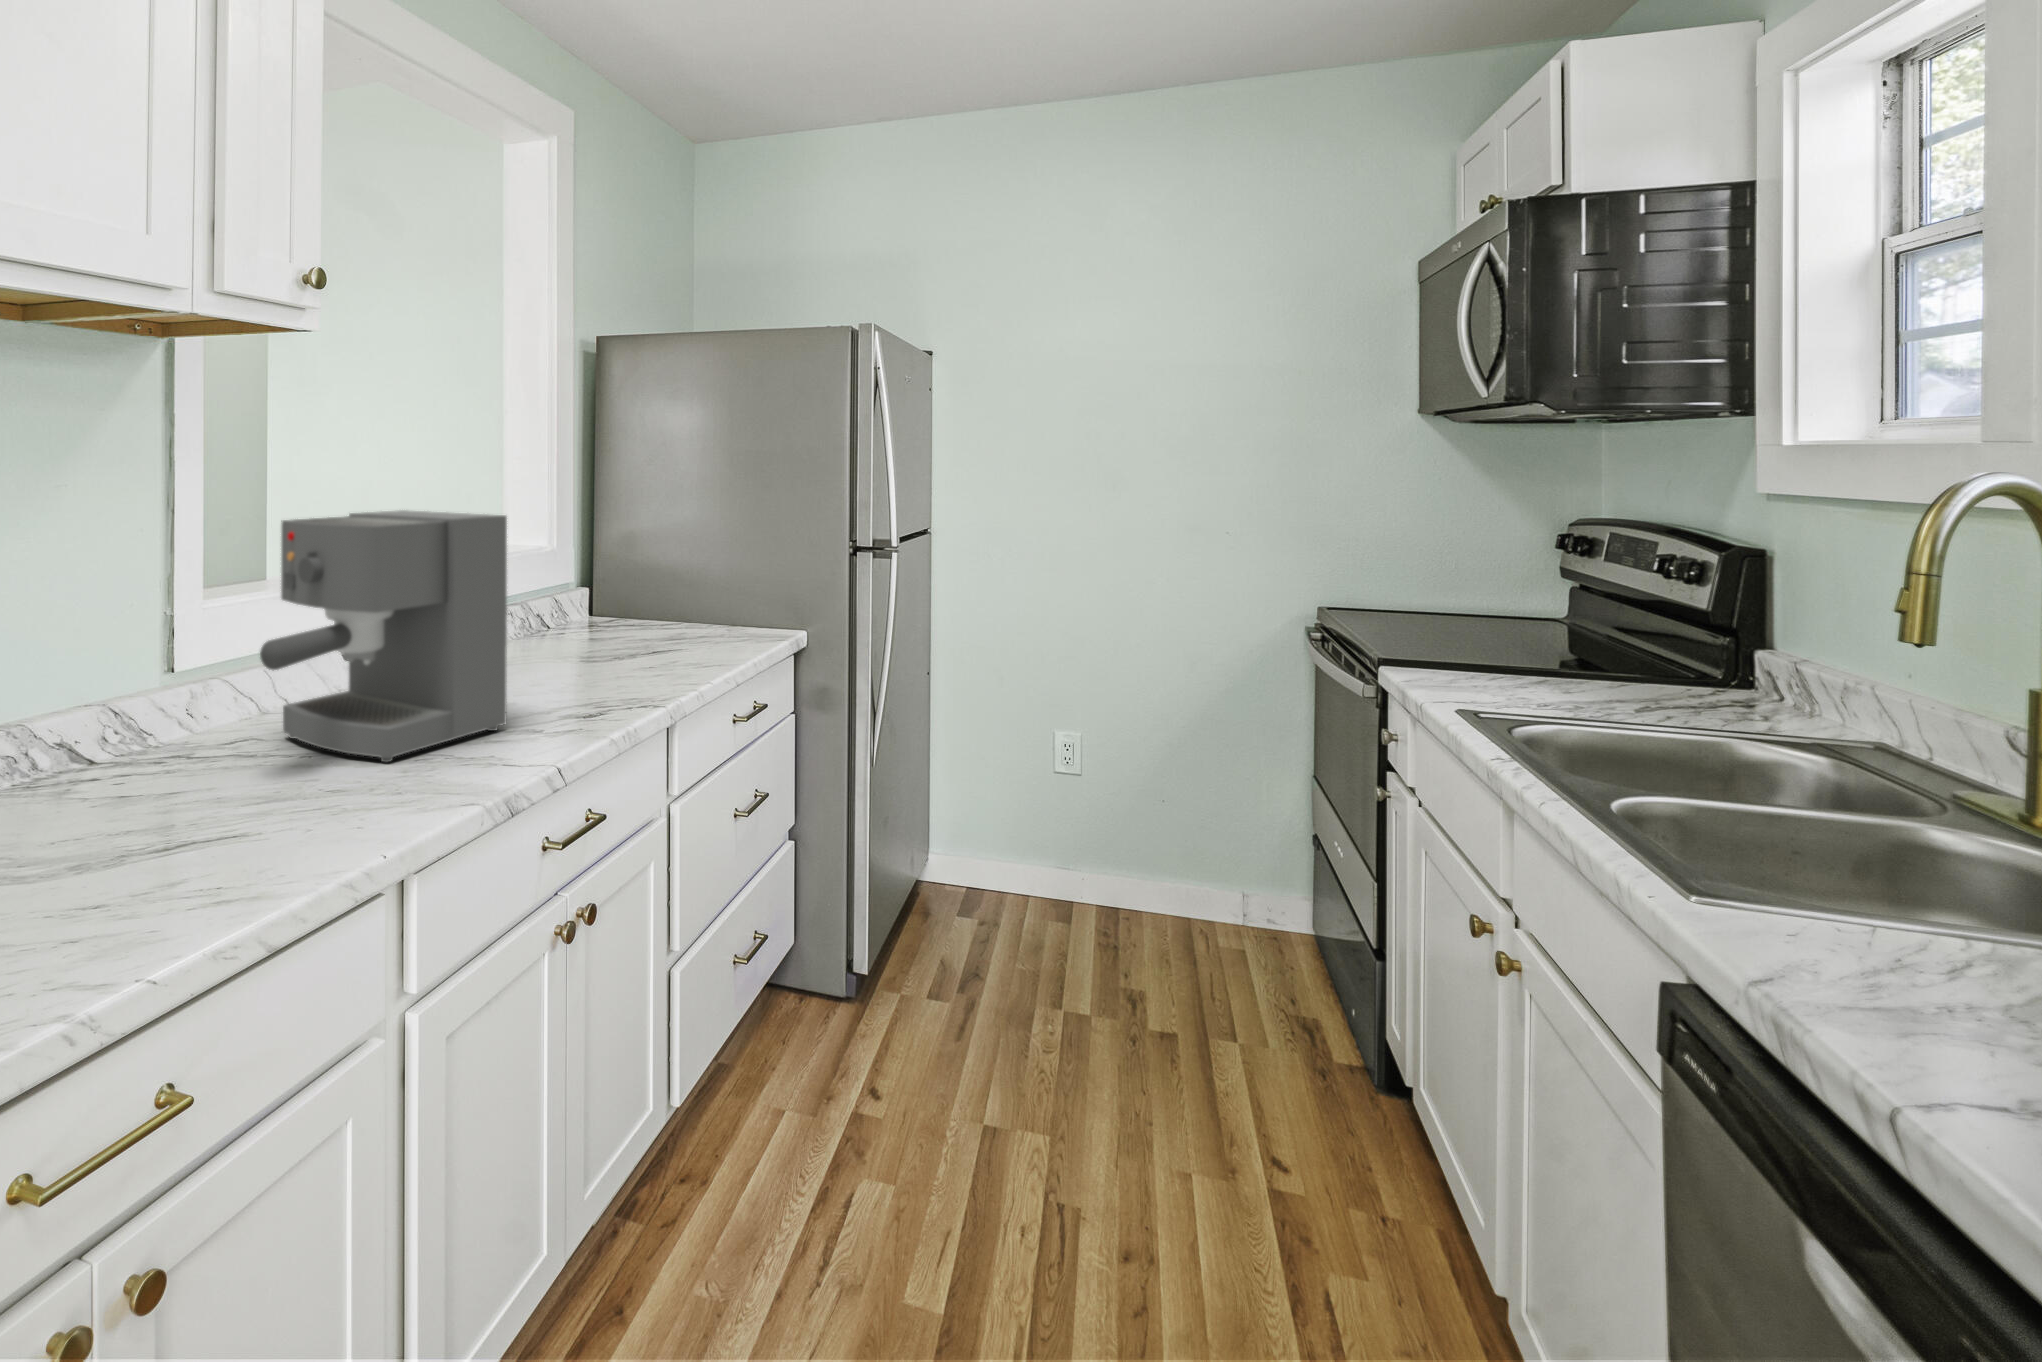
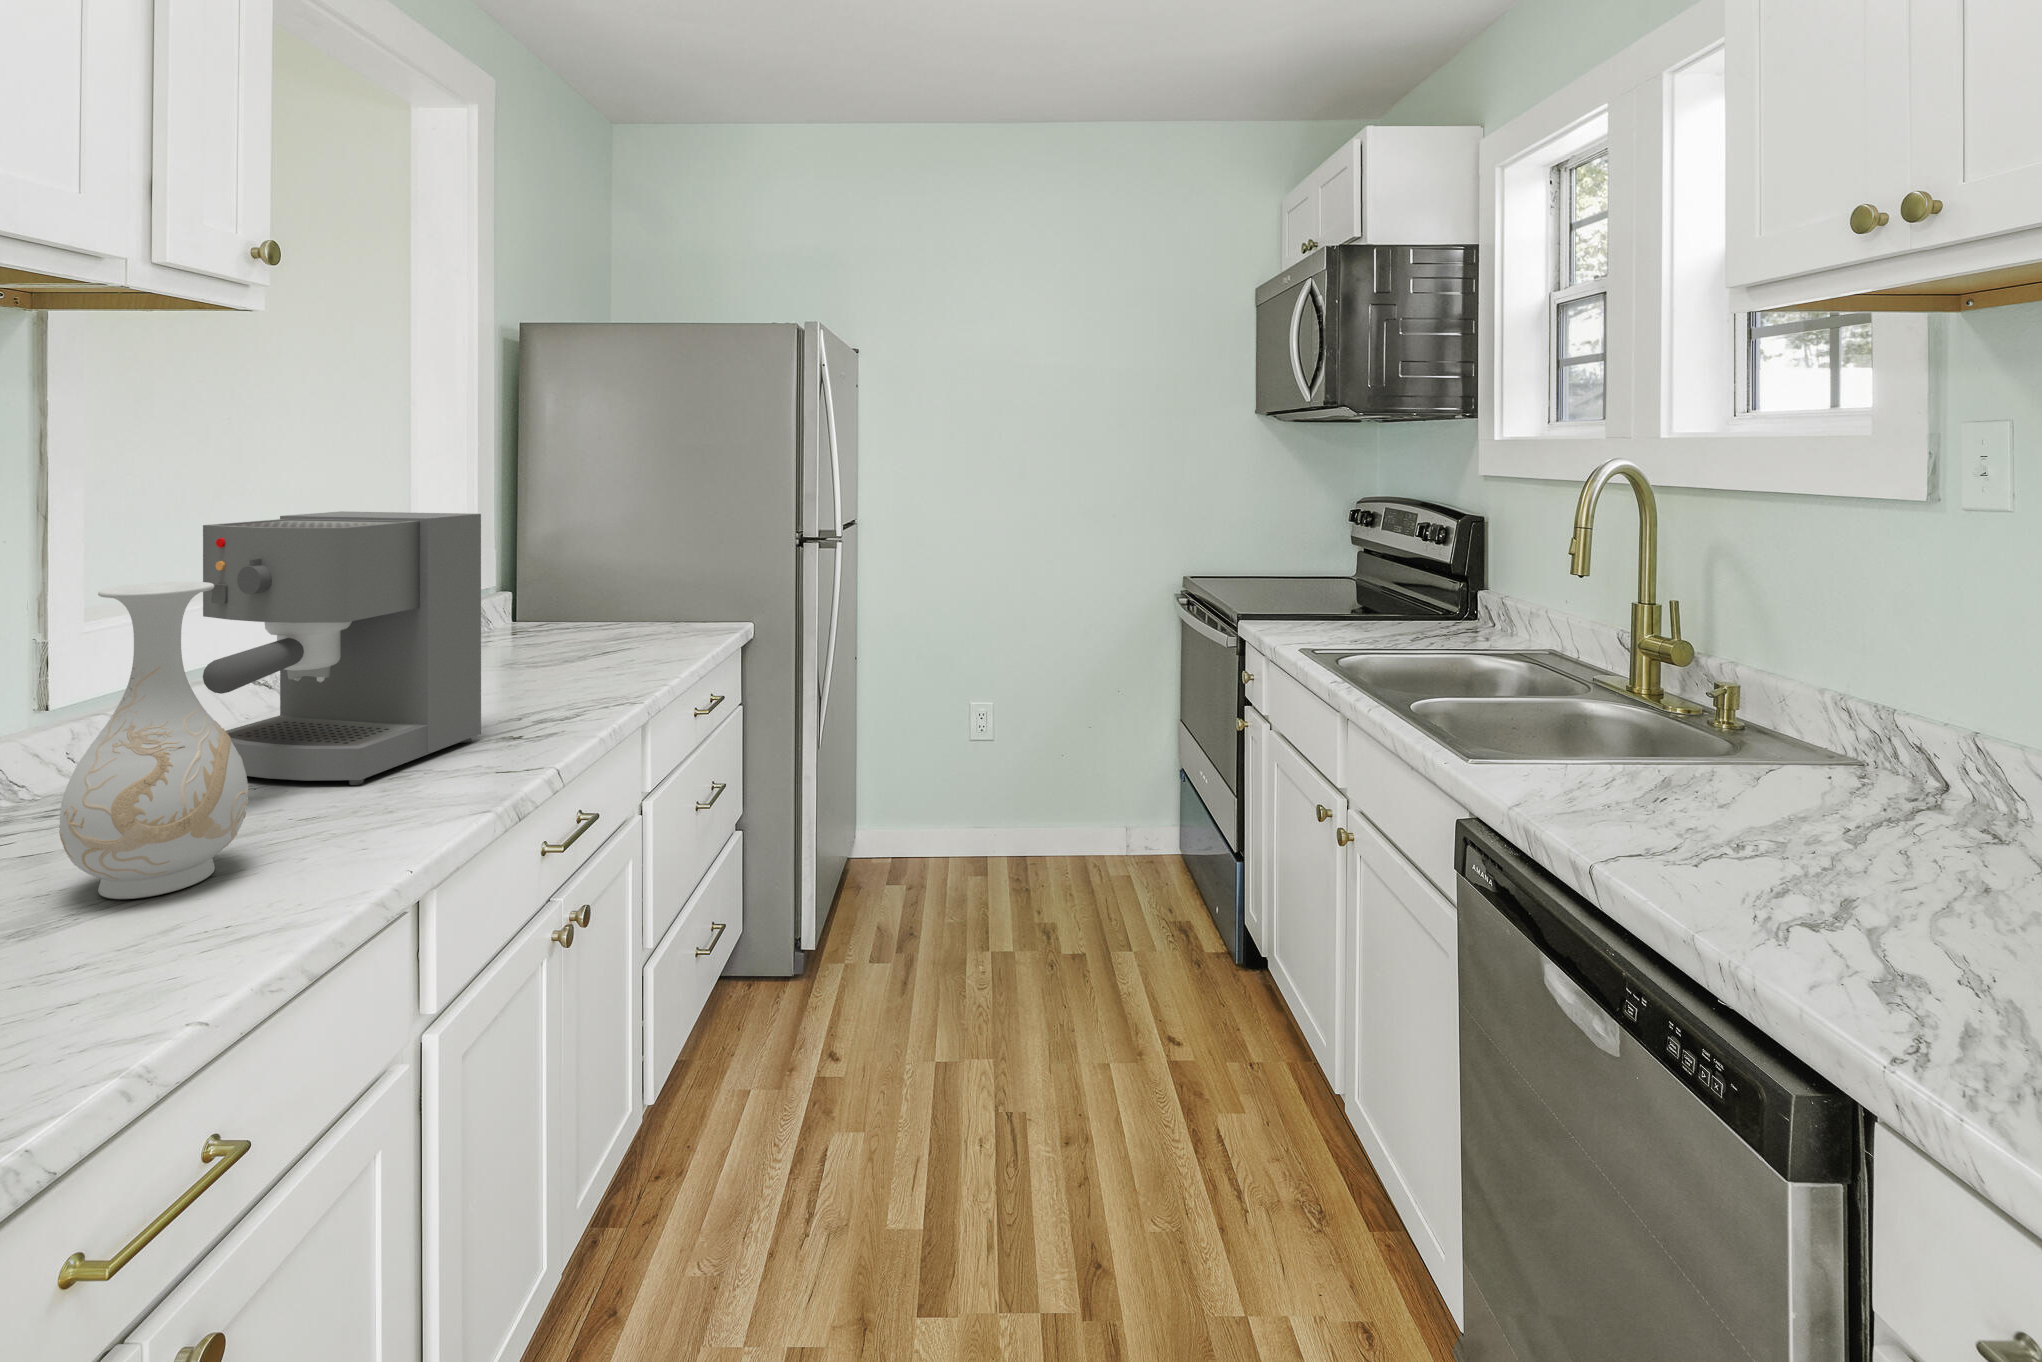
vase: none [121,571,266,848] -> present [59,582,248,899]

